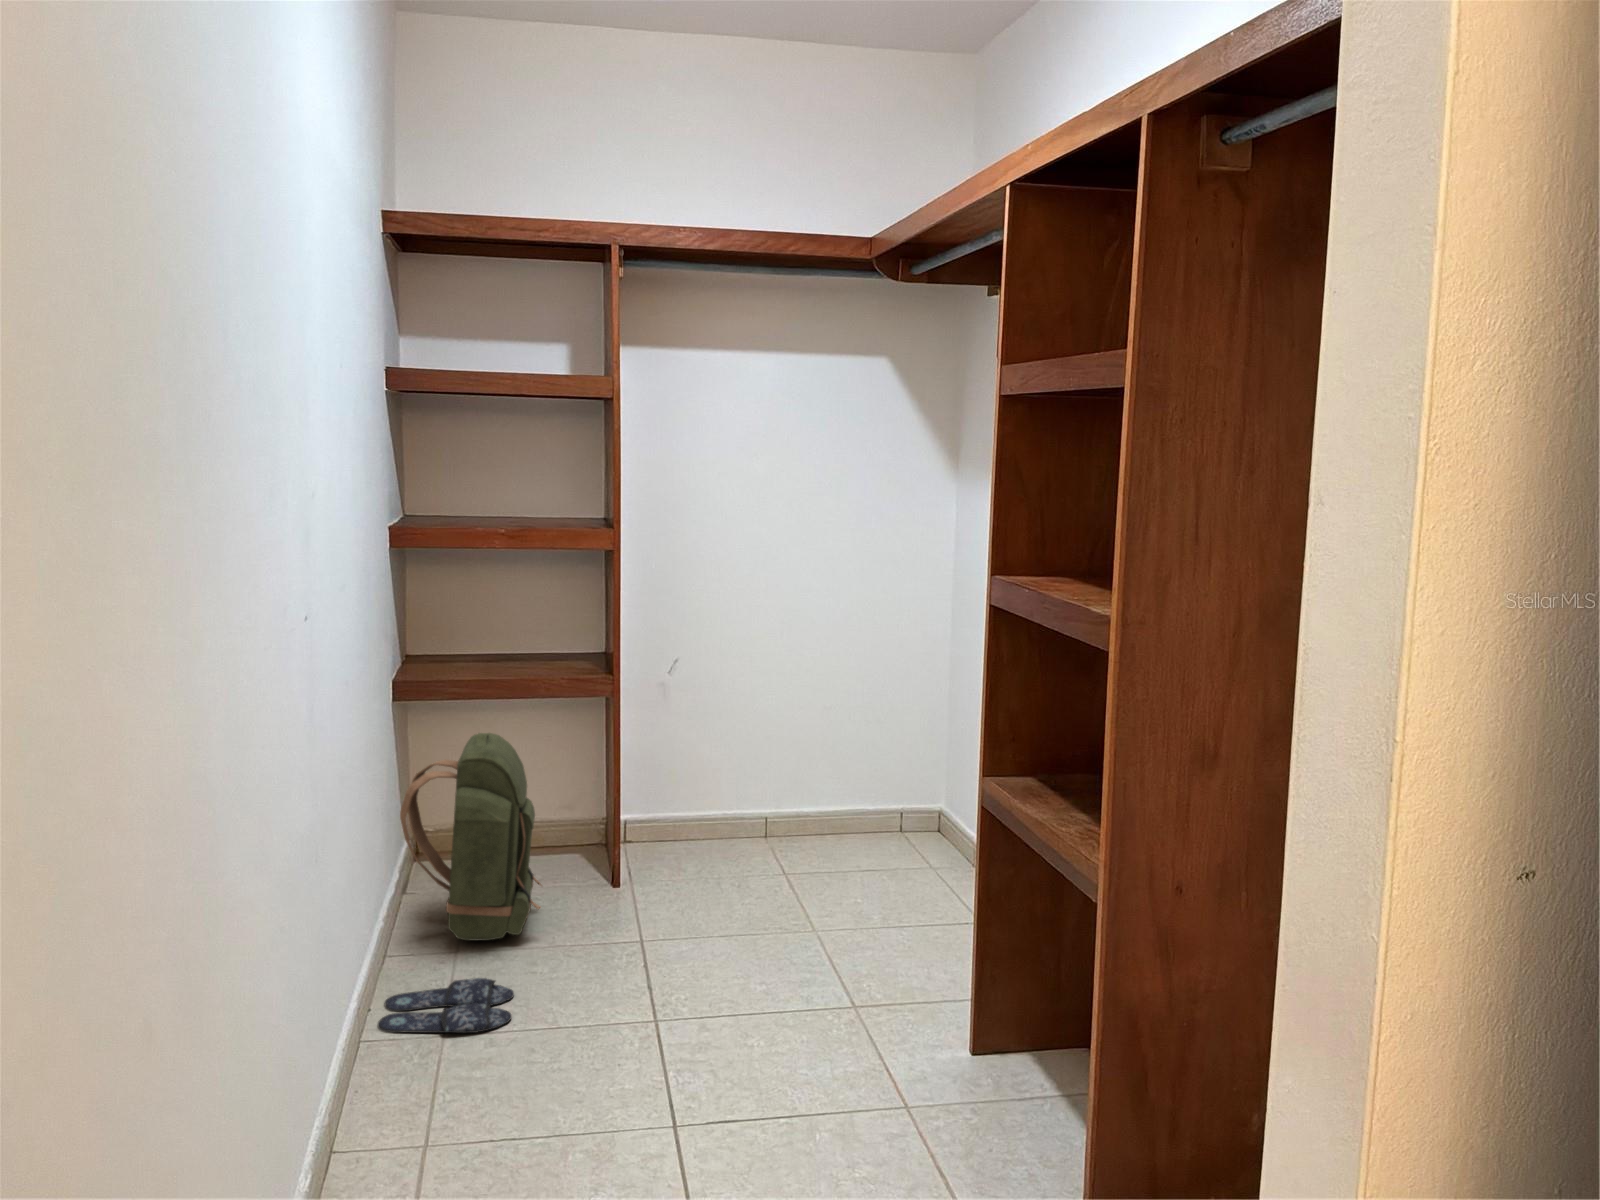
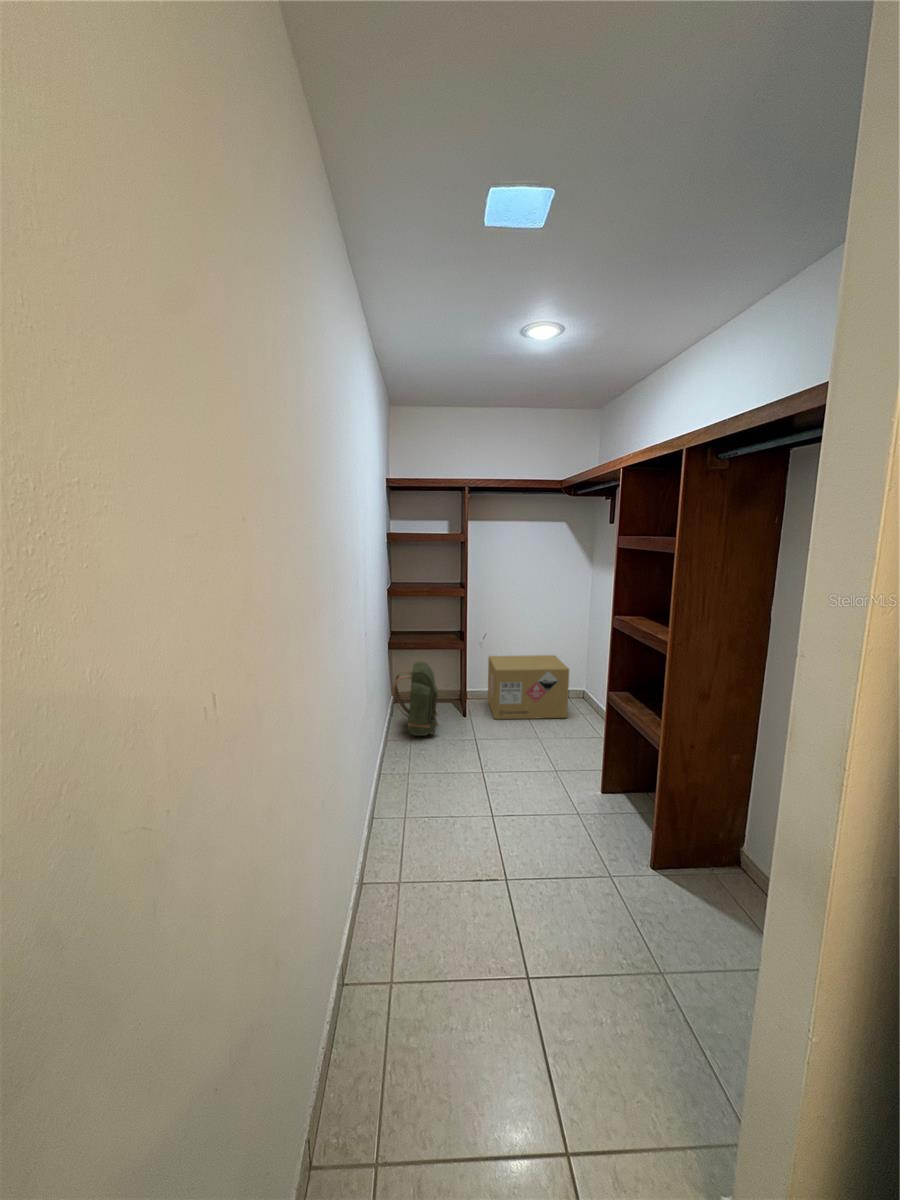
cardboard box: none [683,716,899,891] -> present [488,655,569,719]
slippers: present [378,978,514,1033] -> none [387,751,432,772]

